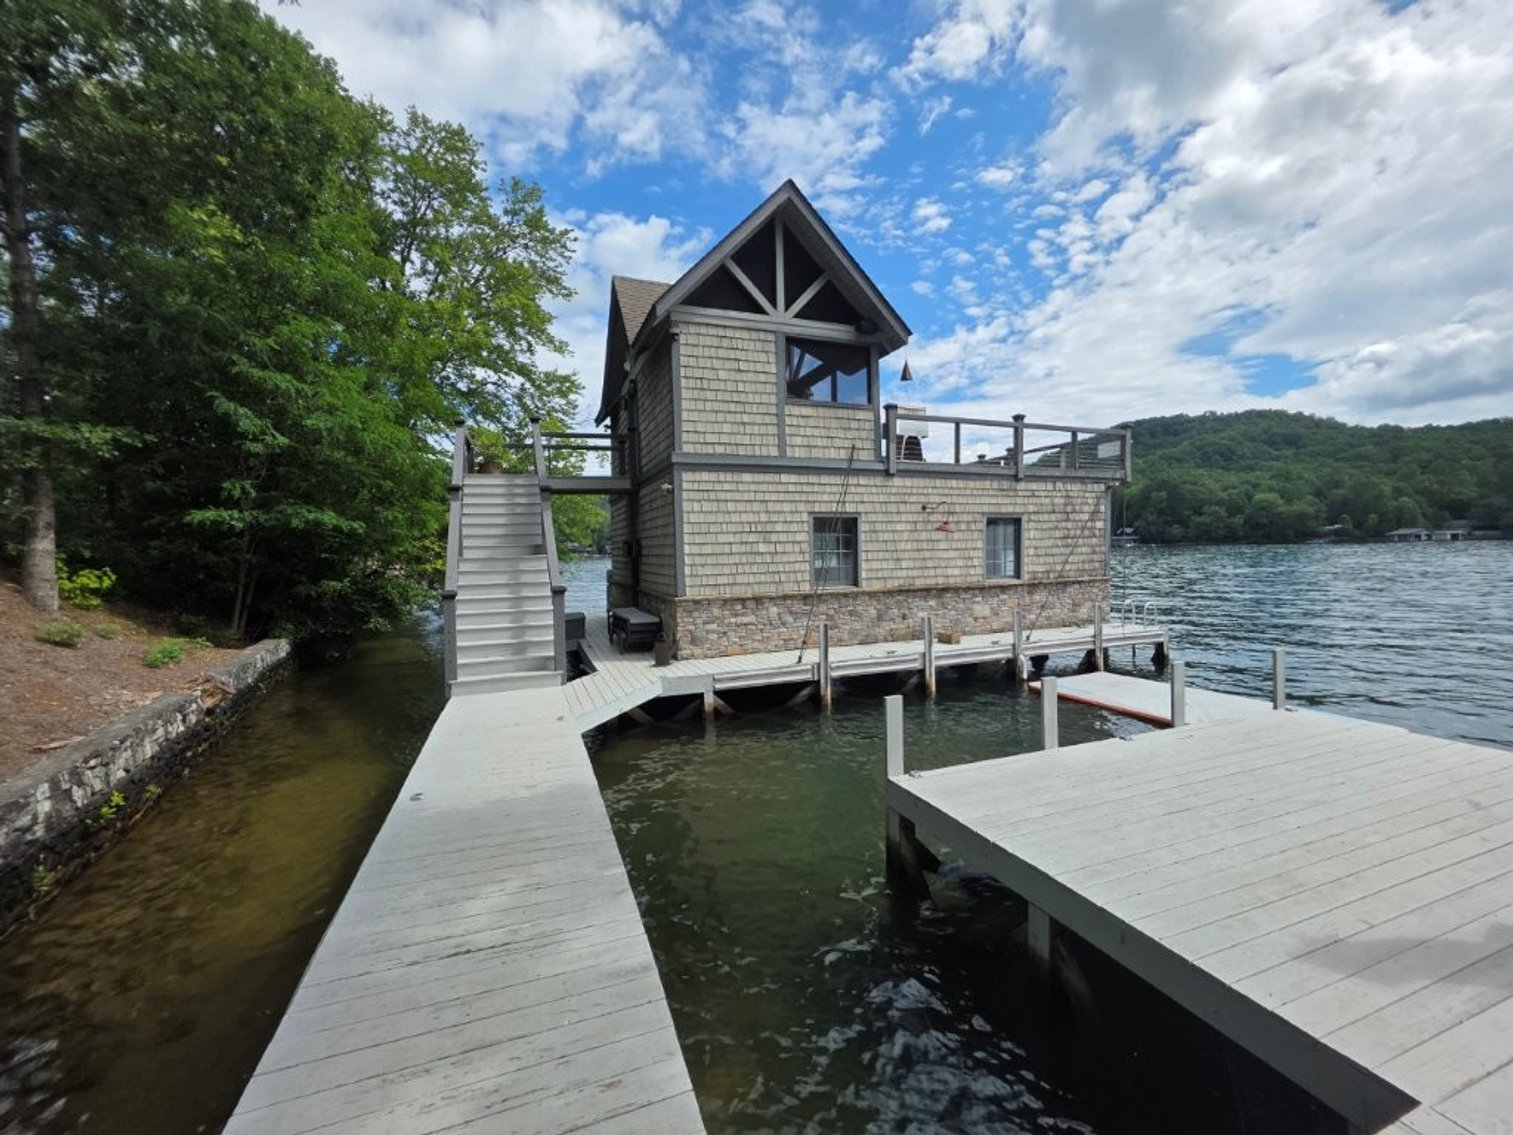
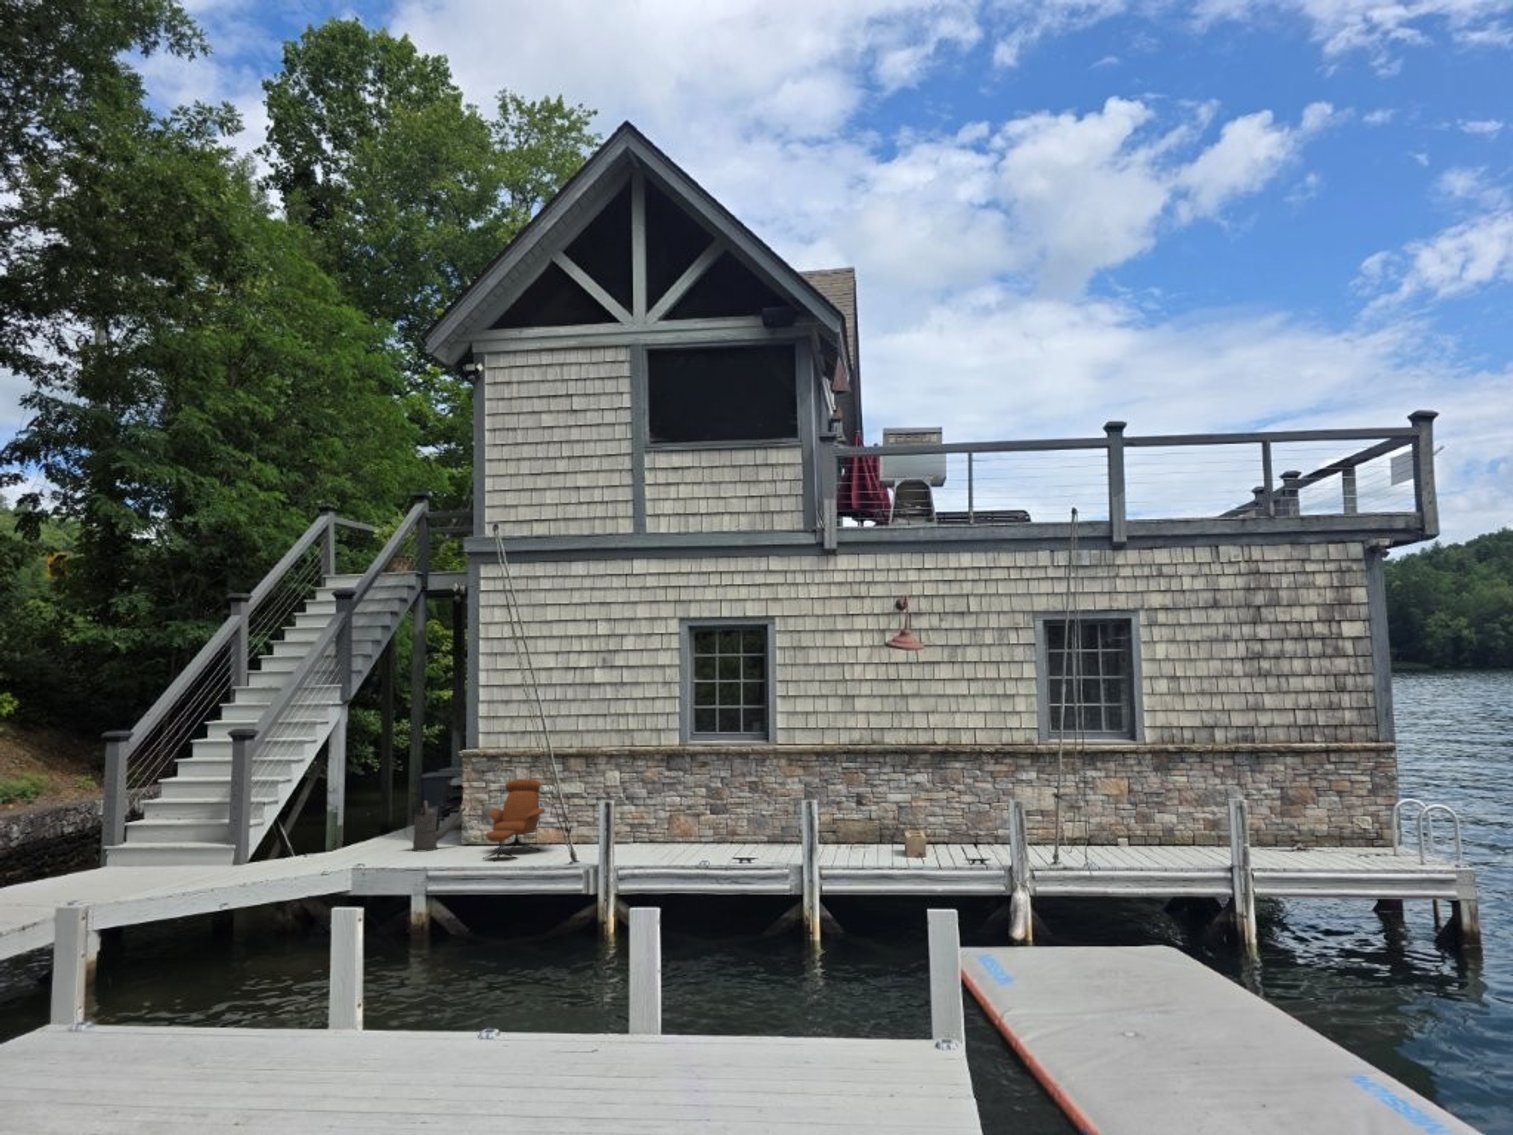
lounge chair: none [707,614,748,668] -> present [483,779,545,860]

